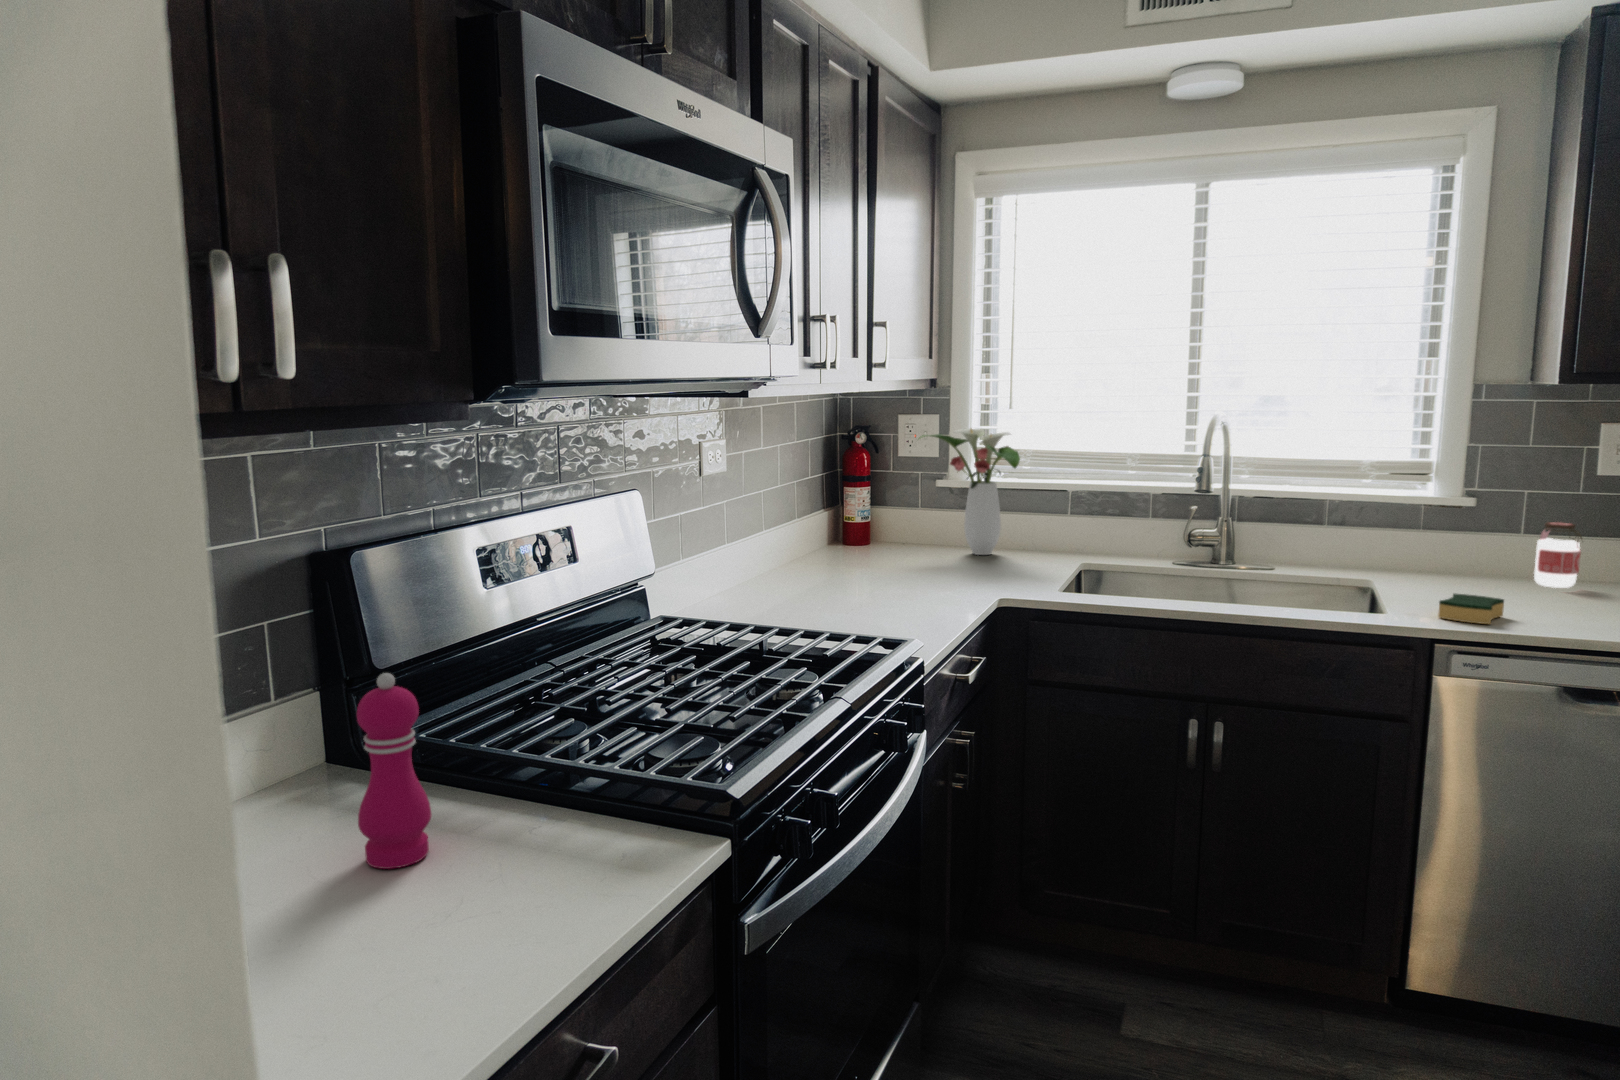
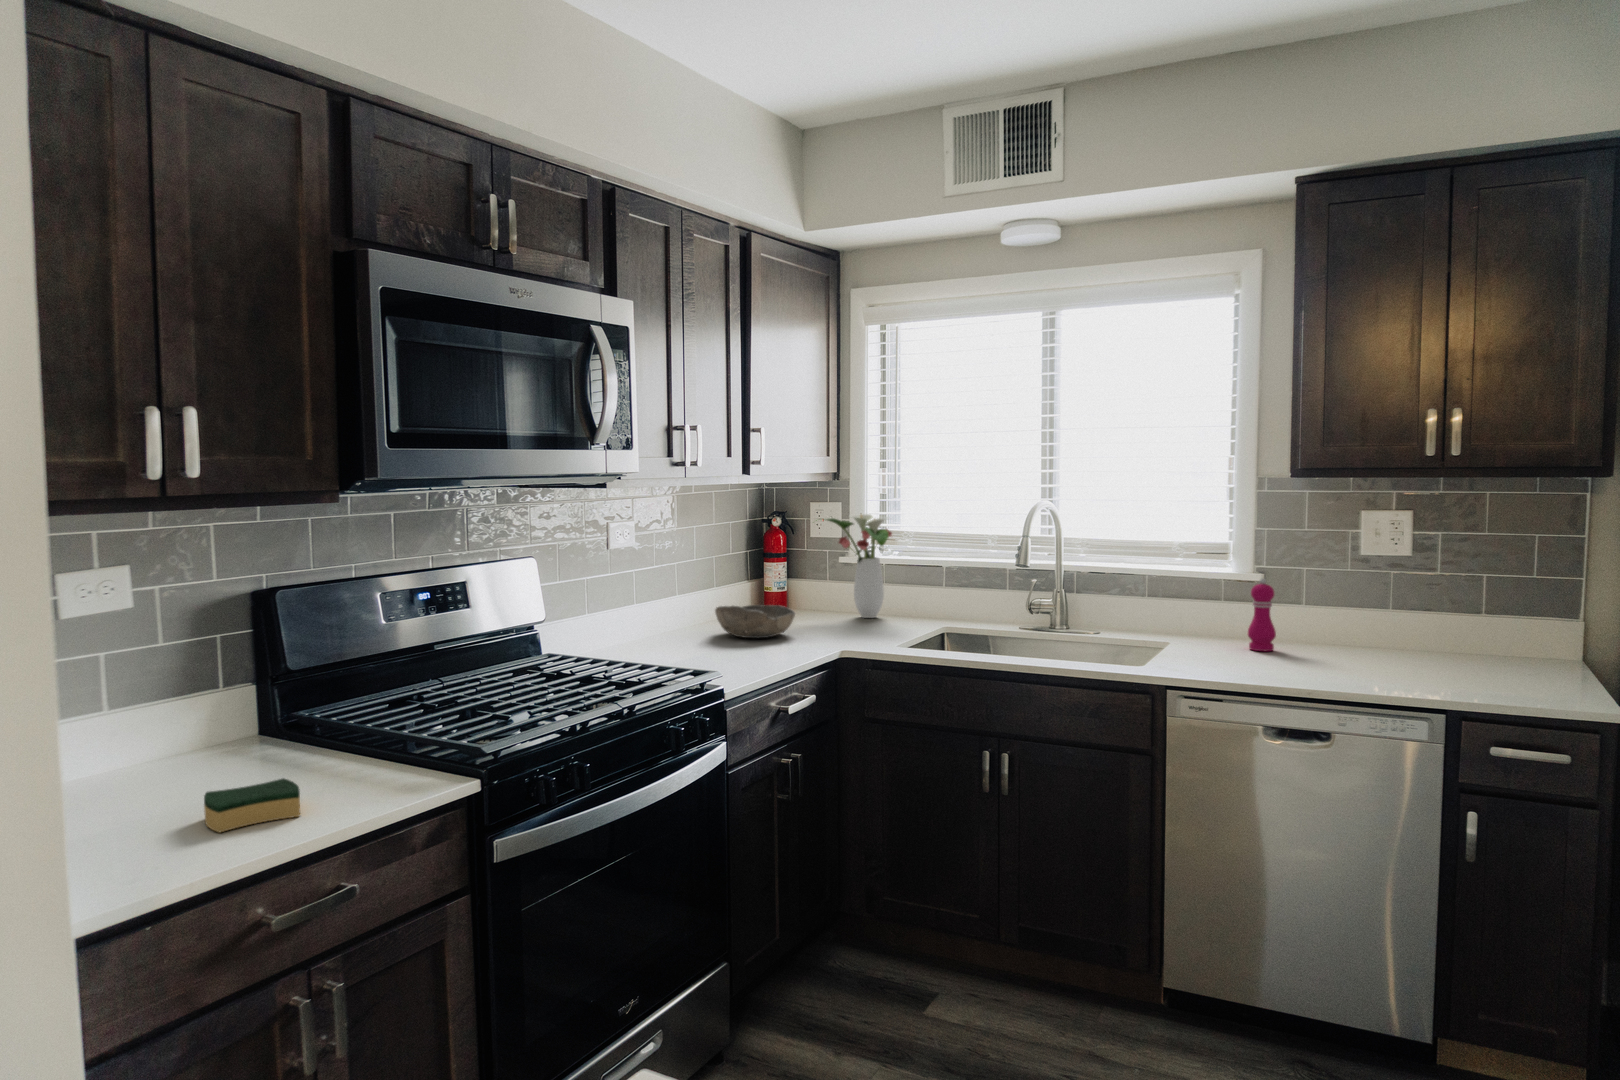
jar: present [1534,522,1582,588] -> none [1302,595,1338,651]
bowl: none [824,543,925,586] -> present [715,605,795,638]
sponge: present [1438,594,1504,624] -> present [204,778,300,833]
pepper mill: present [357,673,431,869] -> present [1248,578,1276,651]

